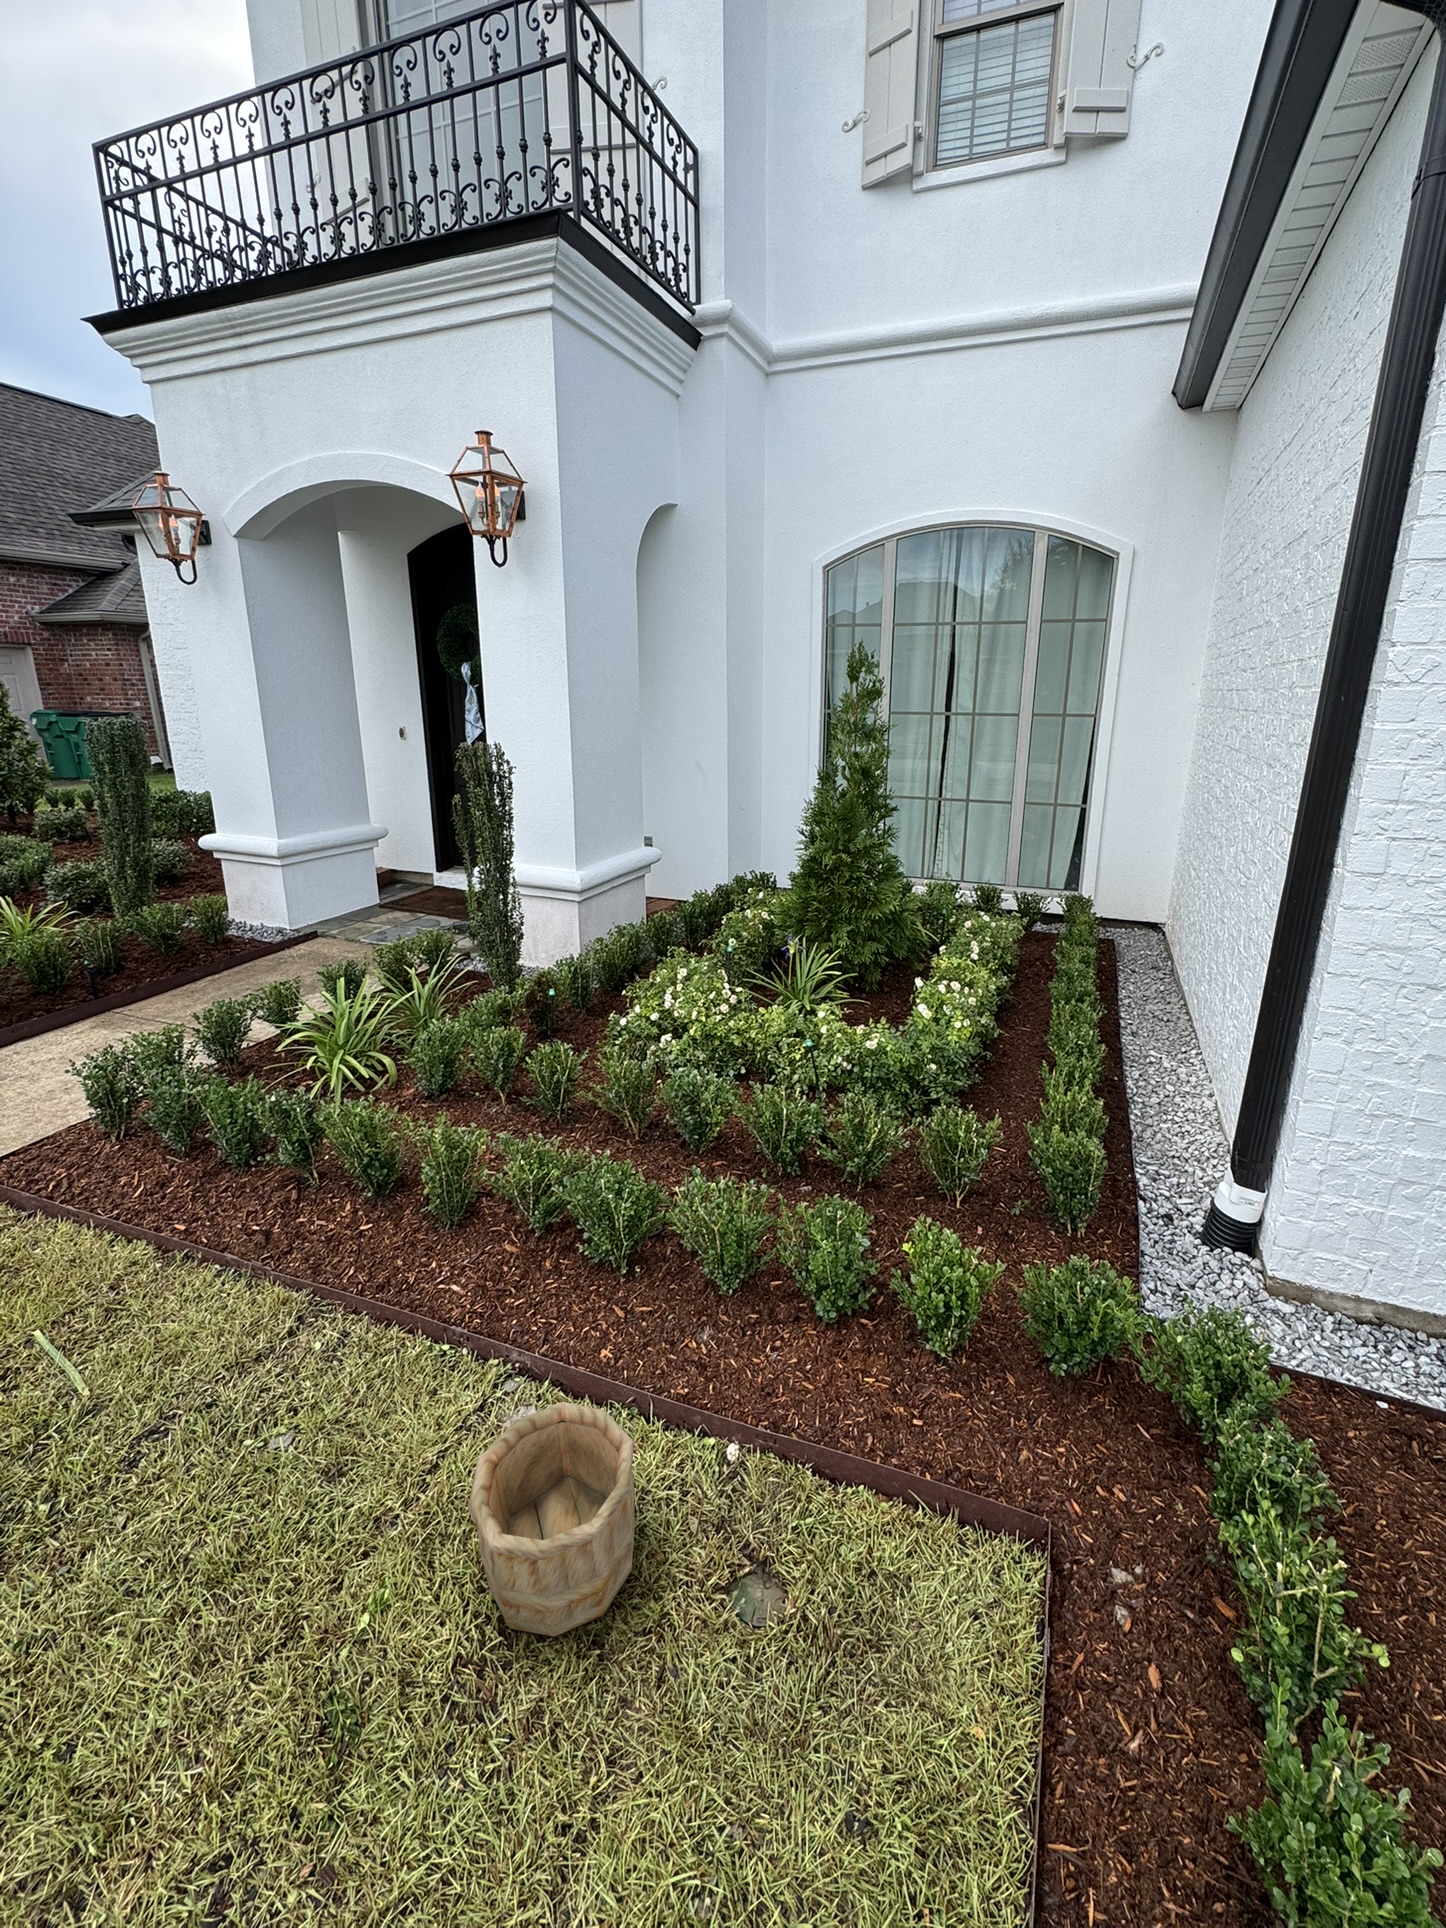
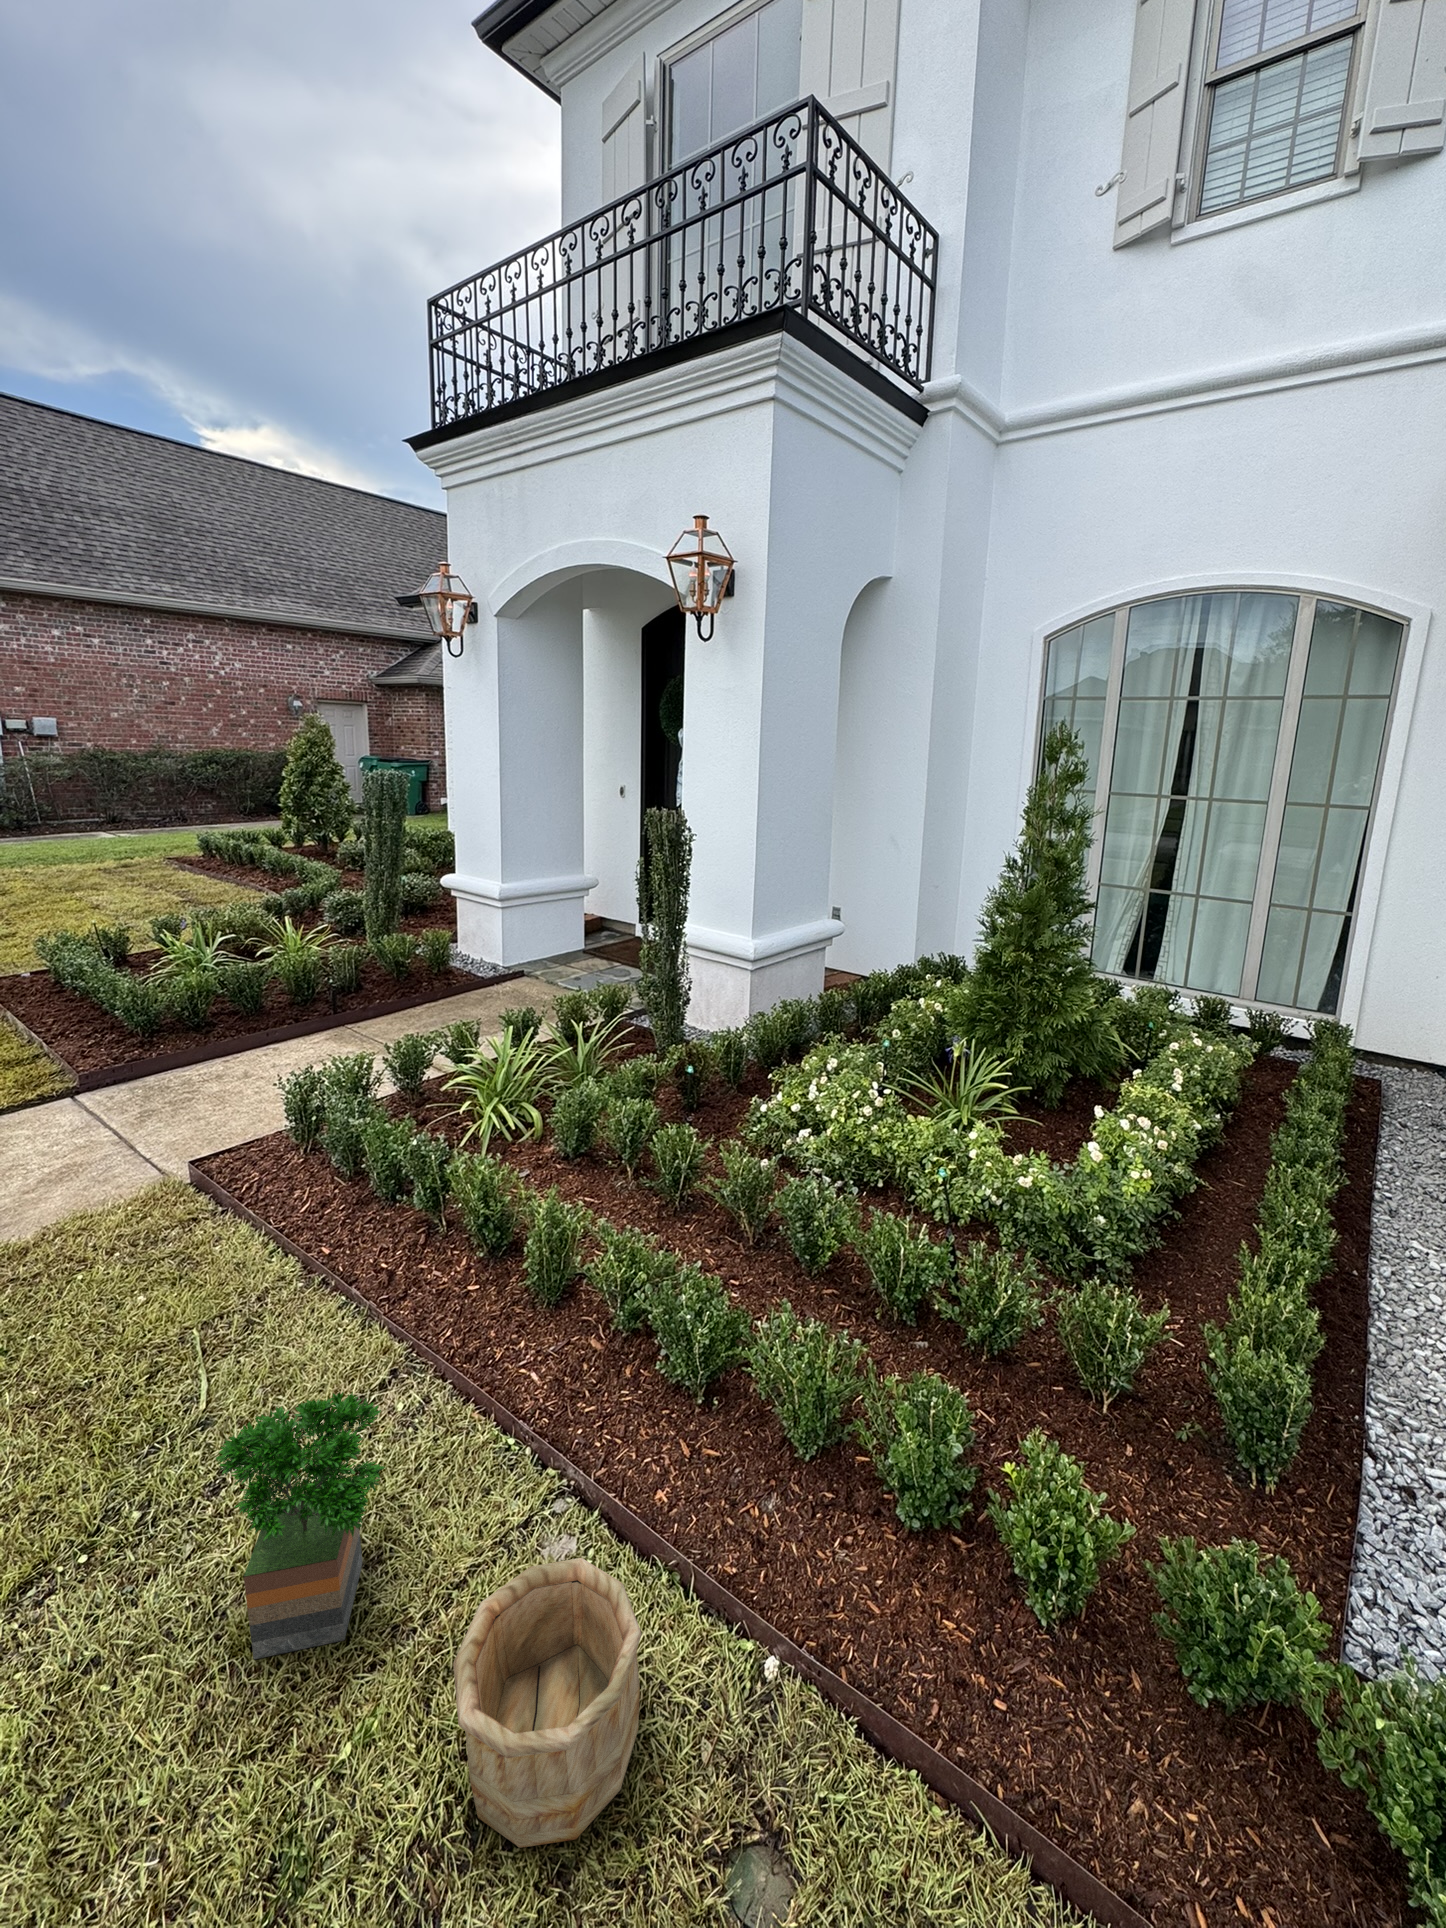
potted tree: none [167,1315,351,1581] -> present [216,1392,385,1659]

